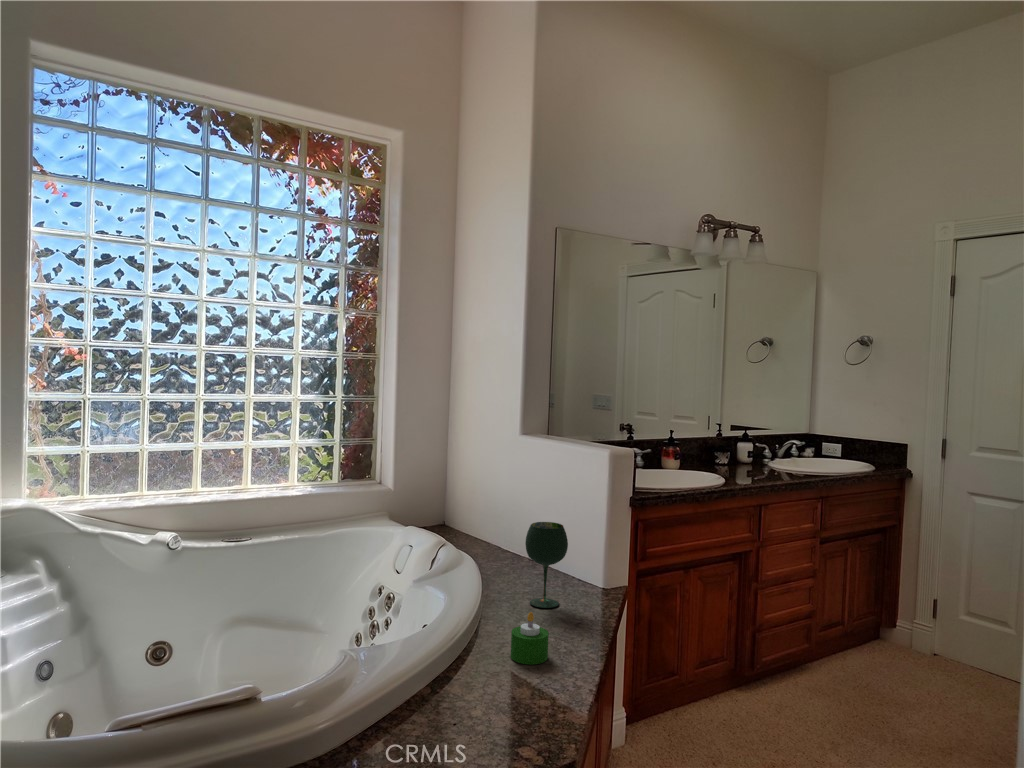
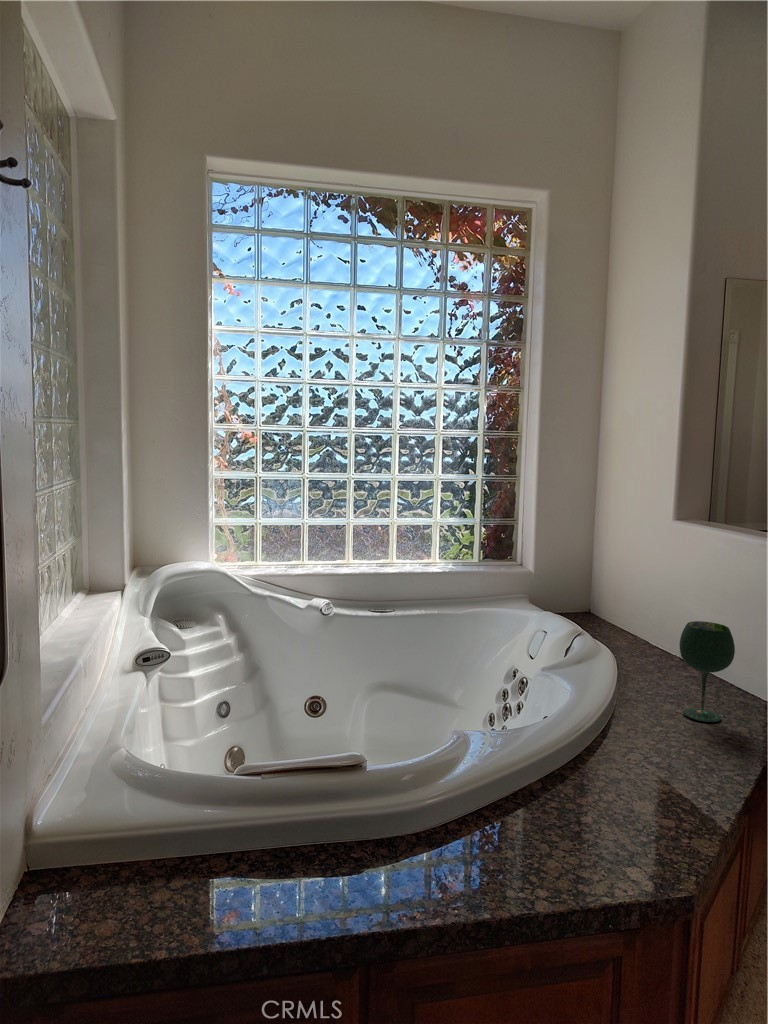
candle: present [511,612,549,665] -> none [655,729,705,791]

